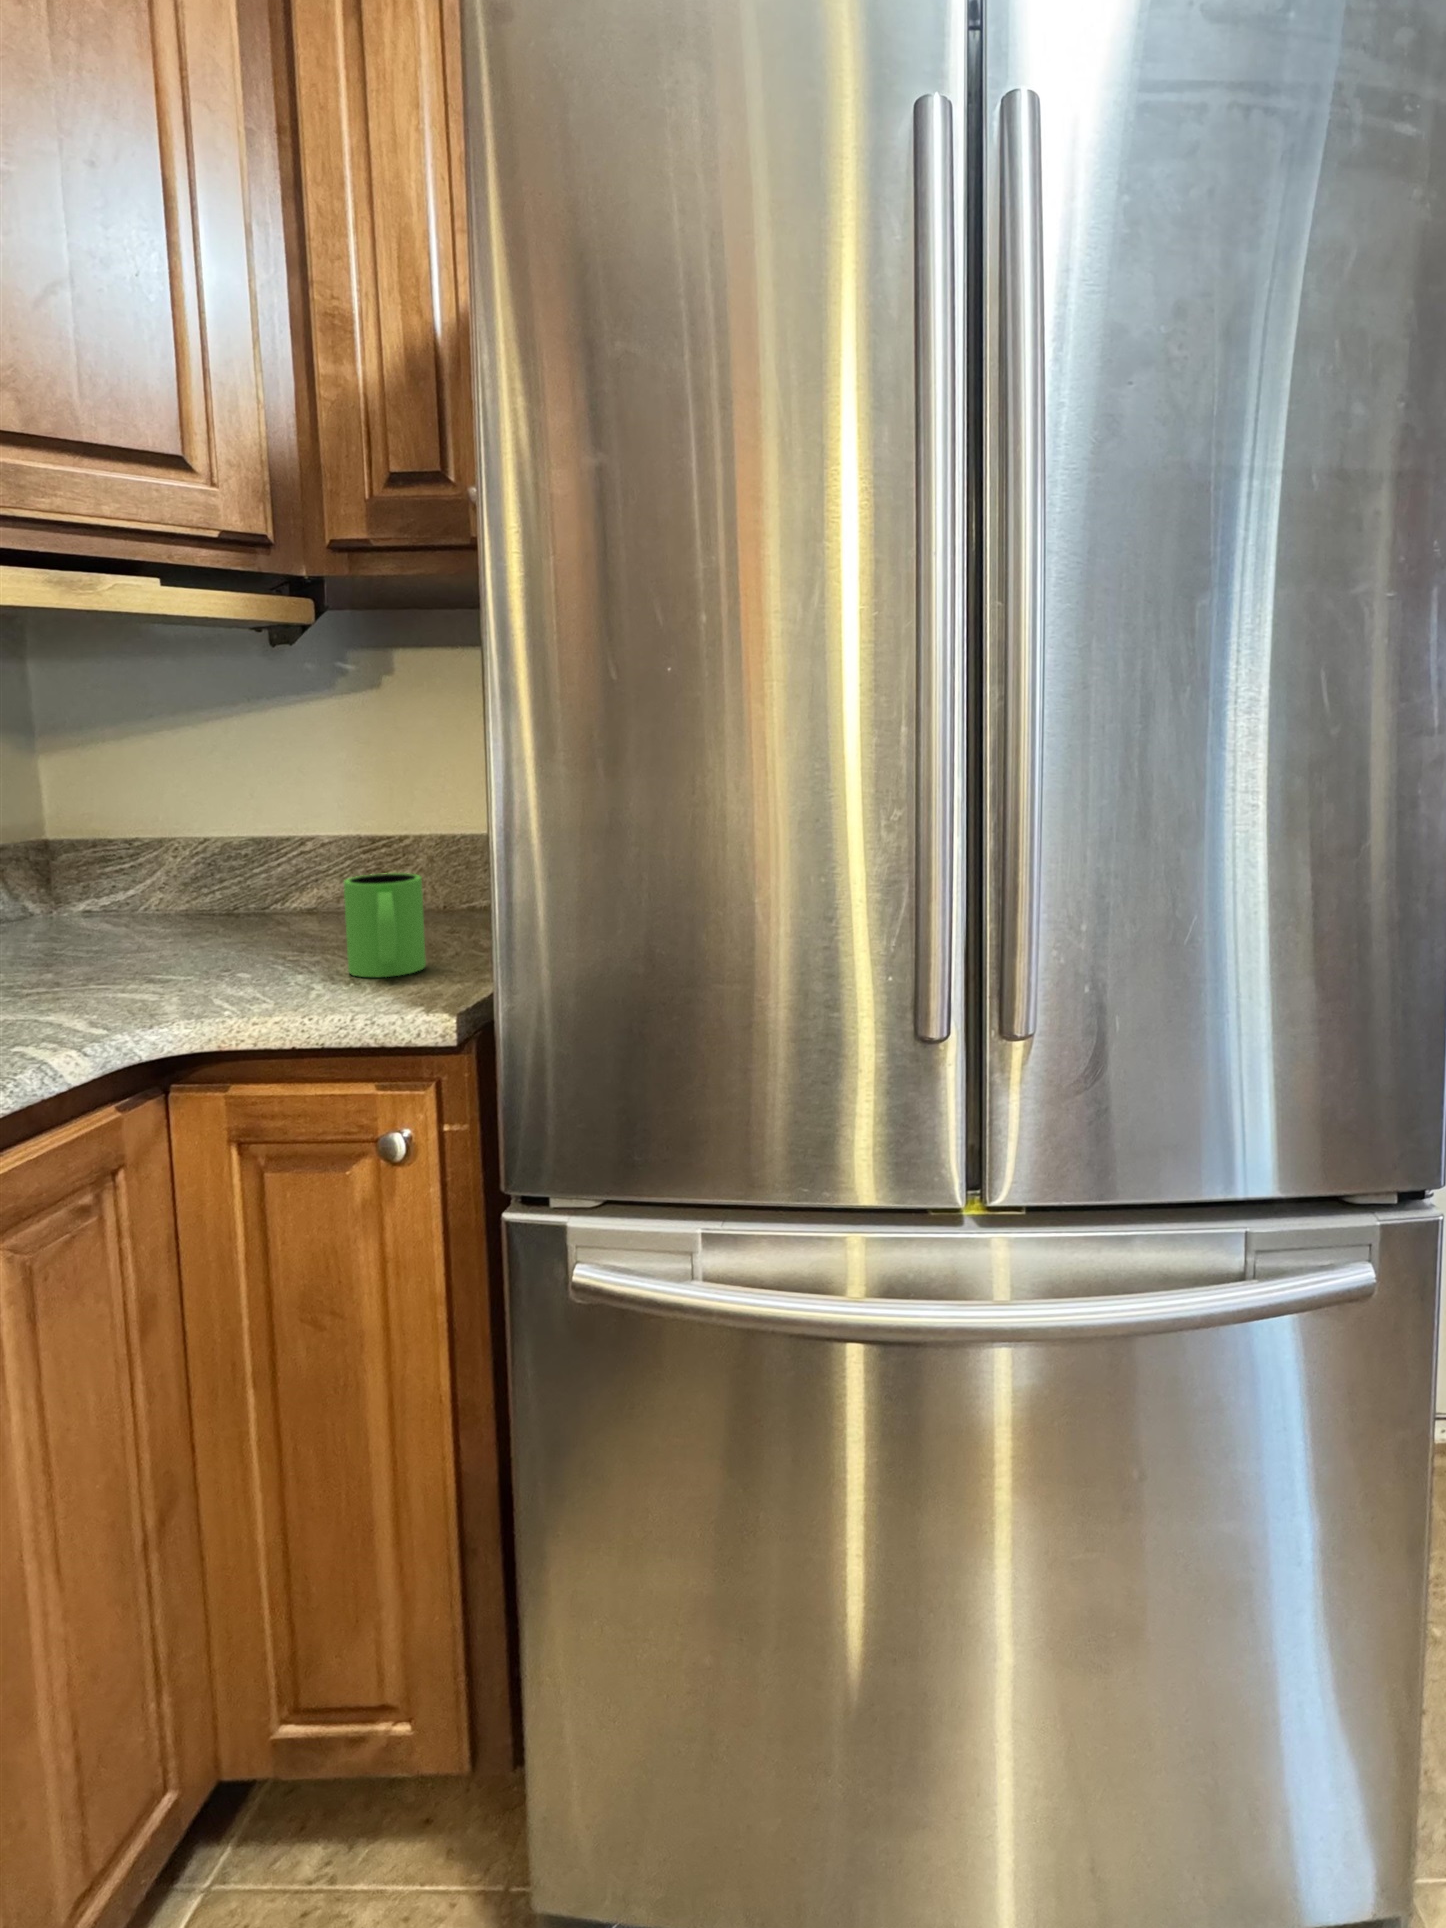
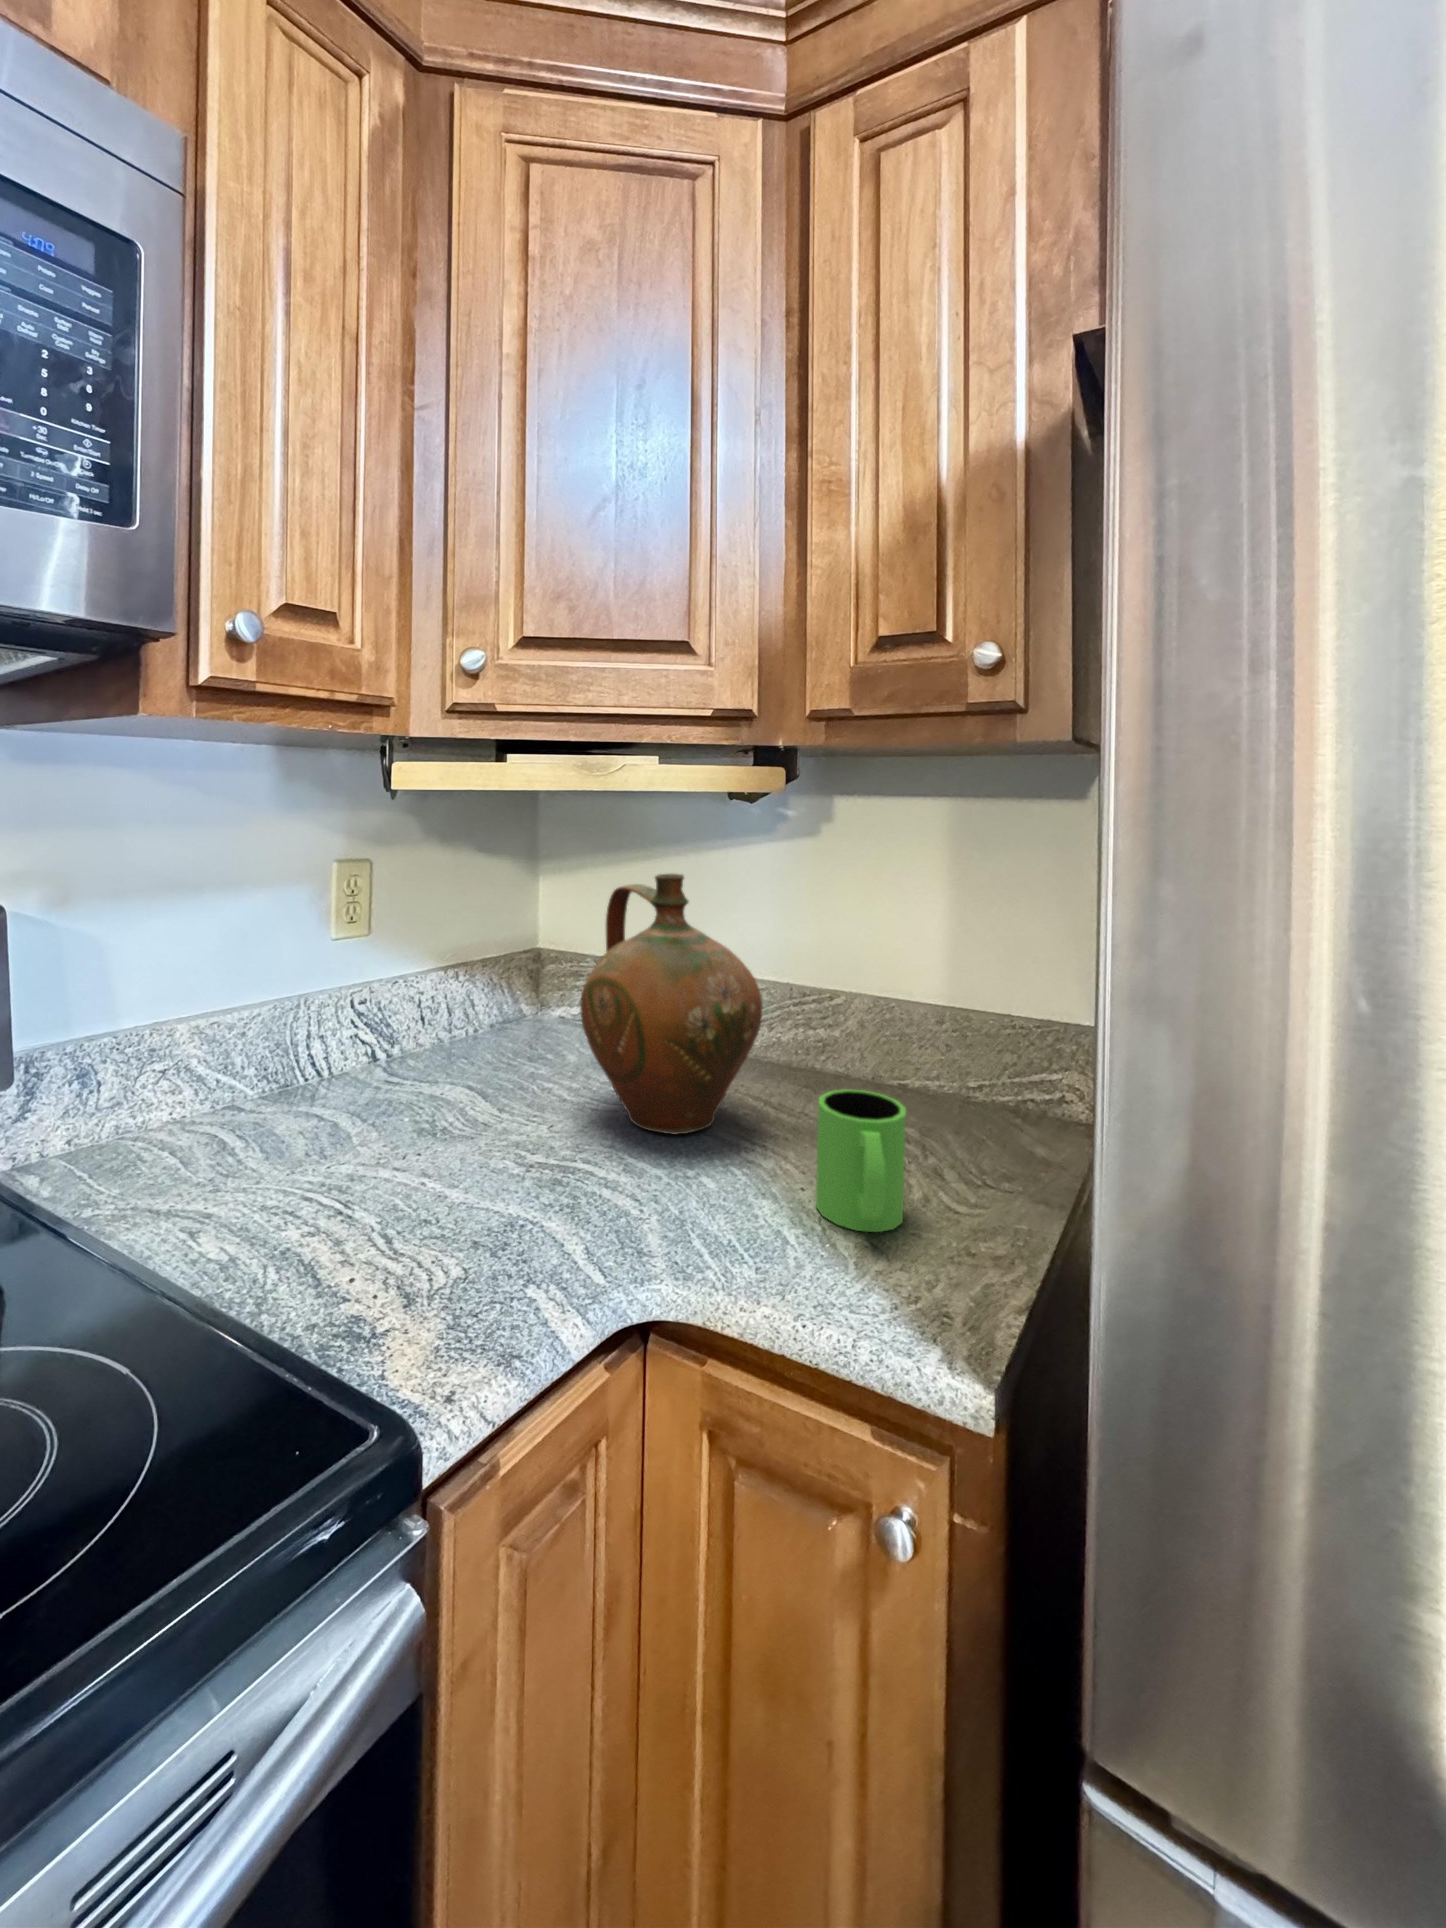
ceramic jug: none [102,705,306,958] -> present [580,874,763,1135]

